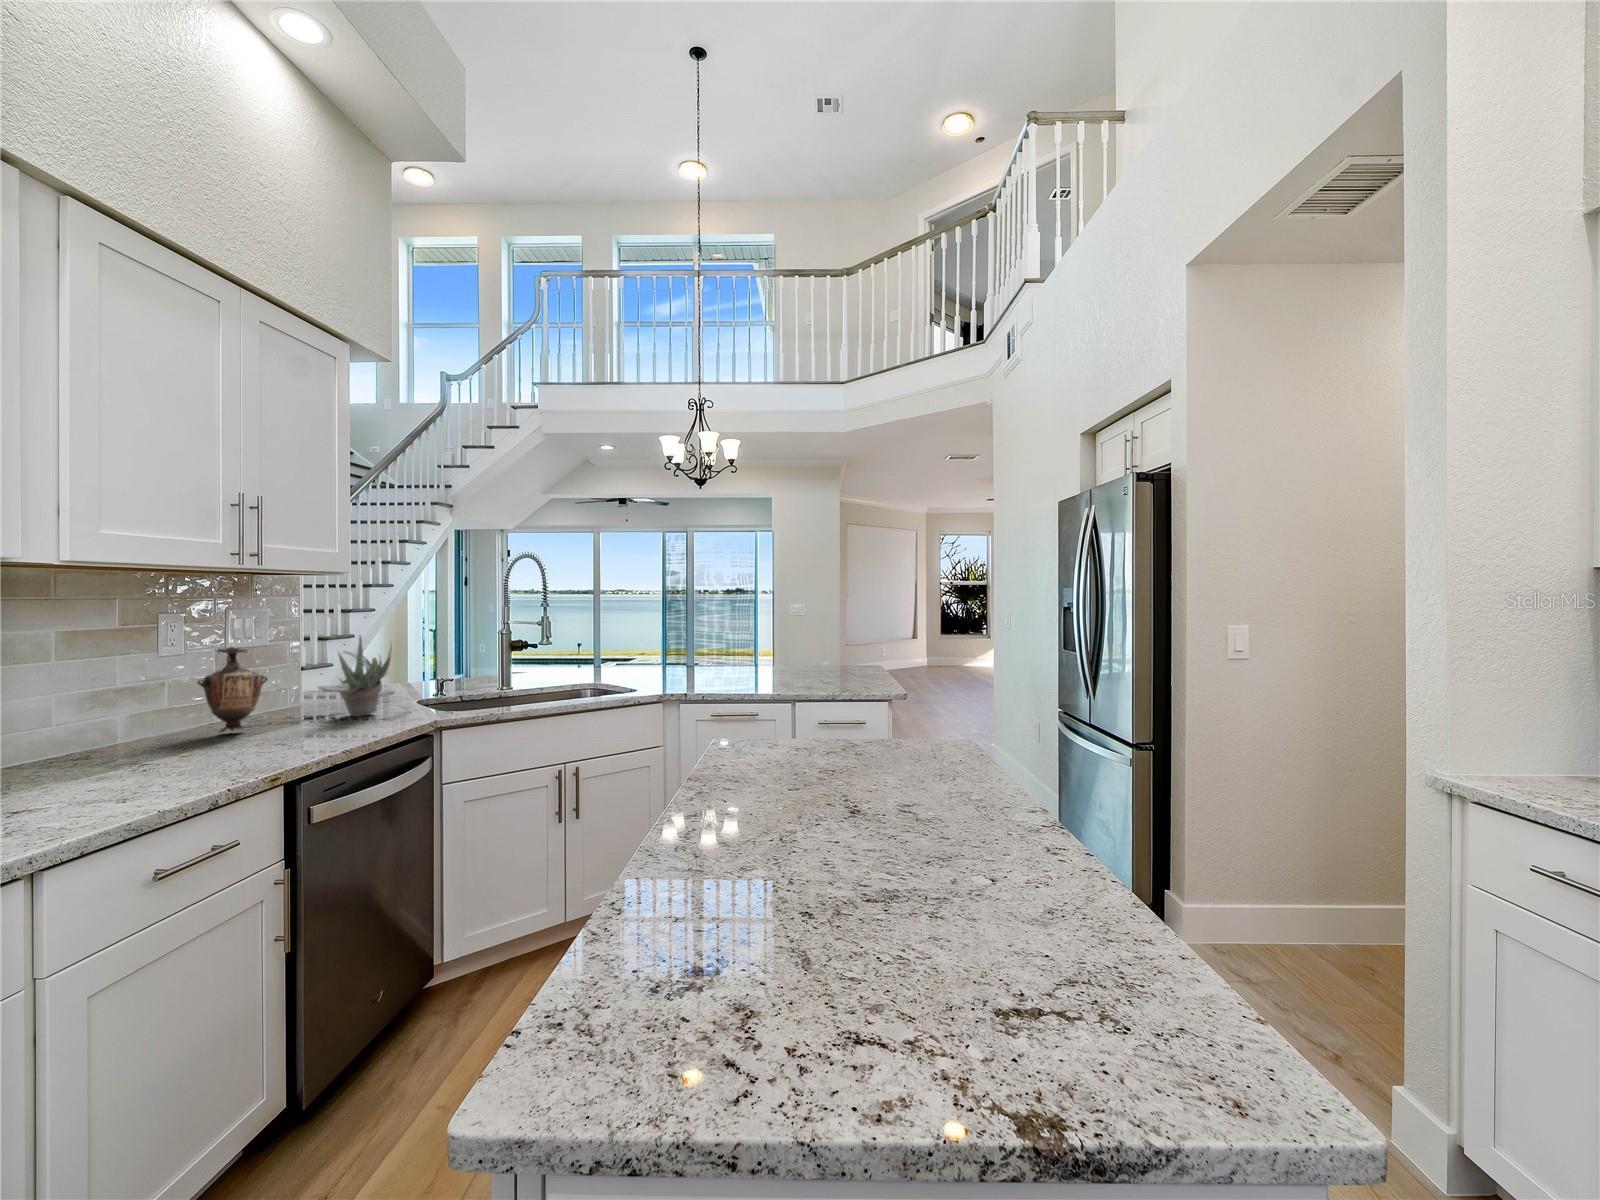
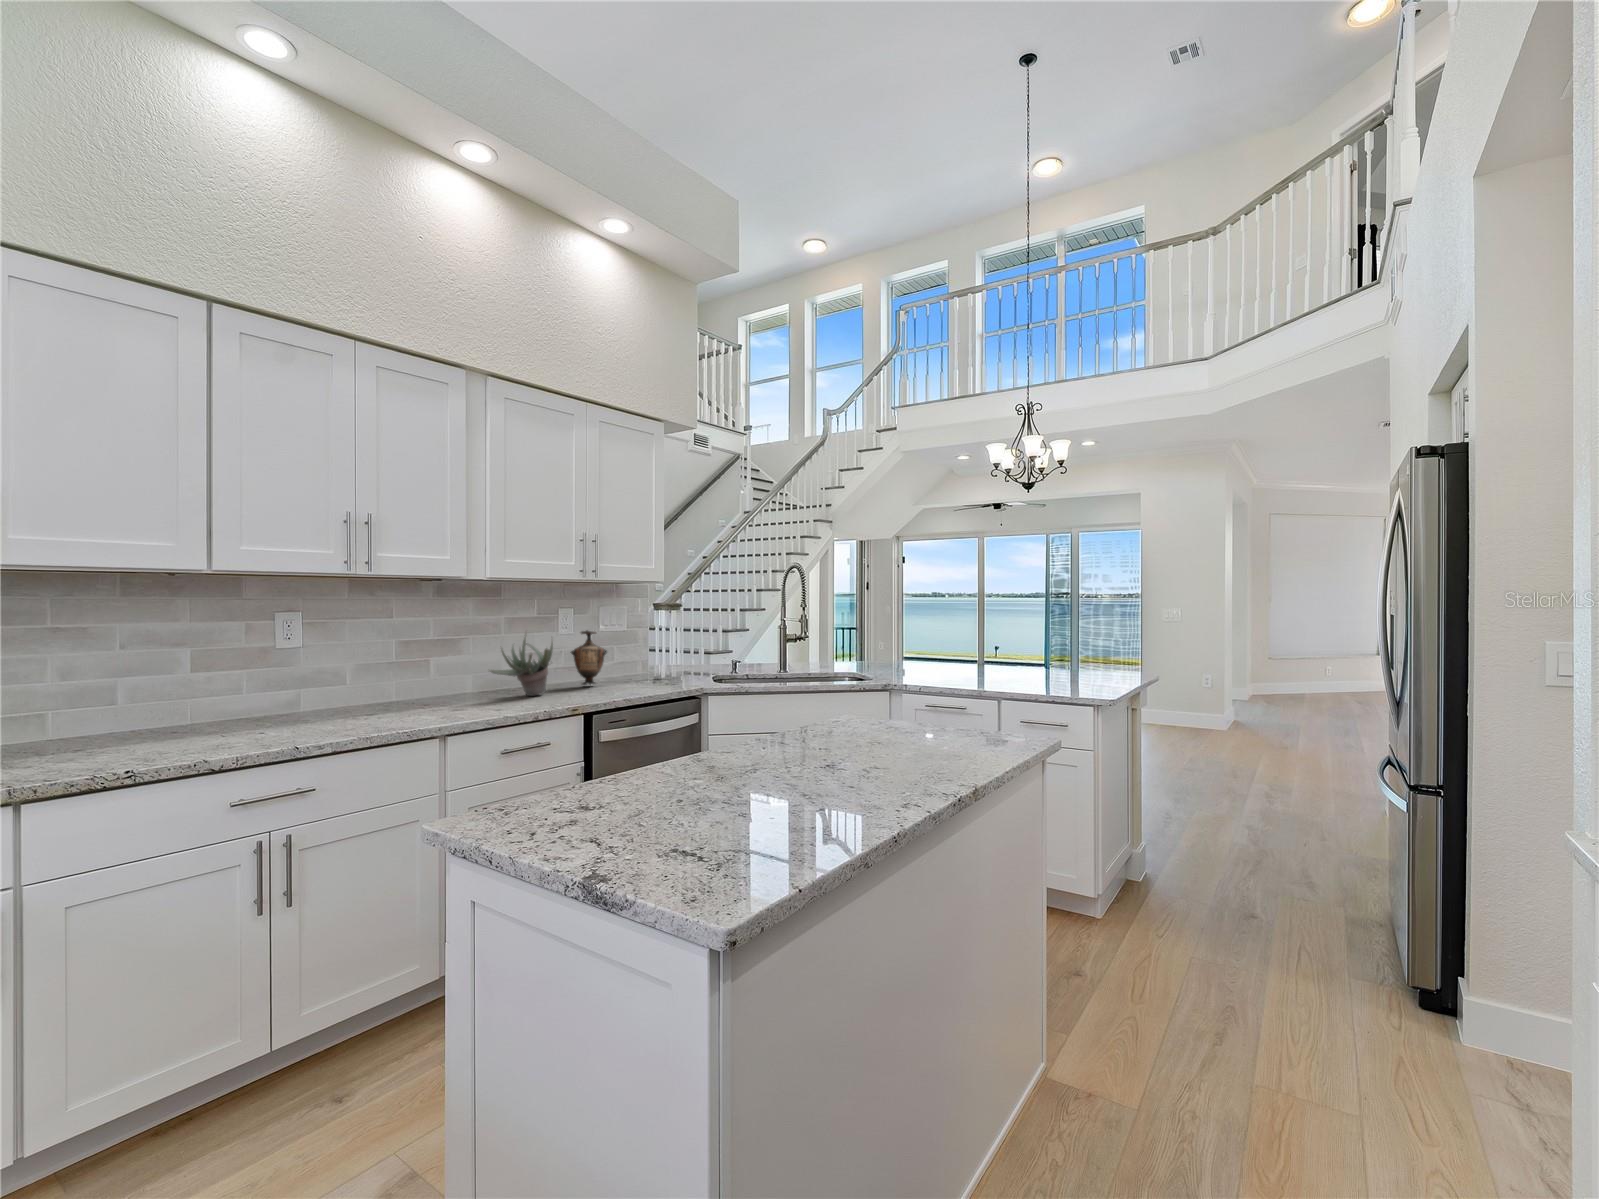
succulent plant: present [318,636,392,716] -> present [489,632,553,696]

